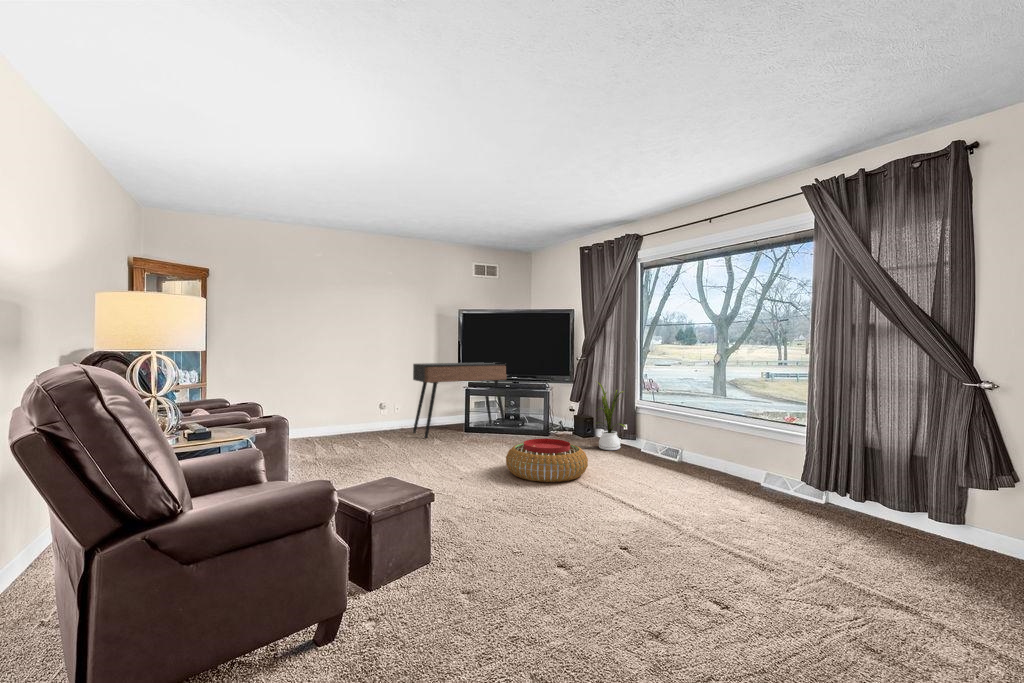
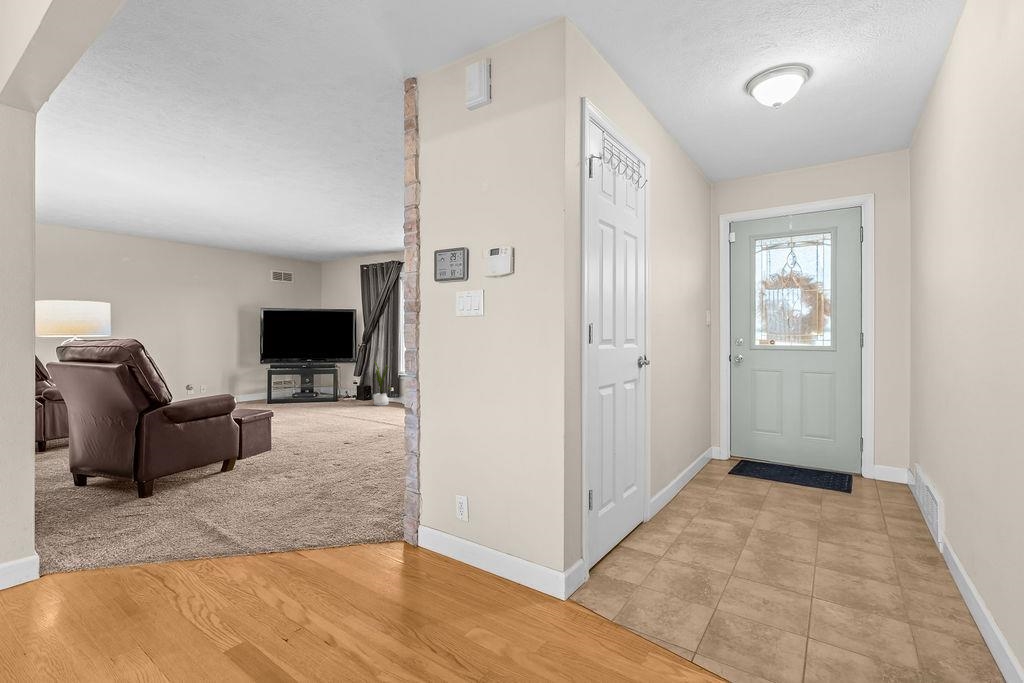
console table: present [413,362,507,438] -> none [223,349,303,407]
pouf: present [506,439,588,482] -> none [308,396,365,421]

